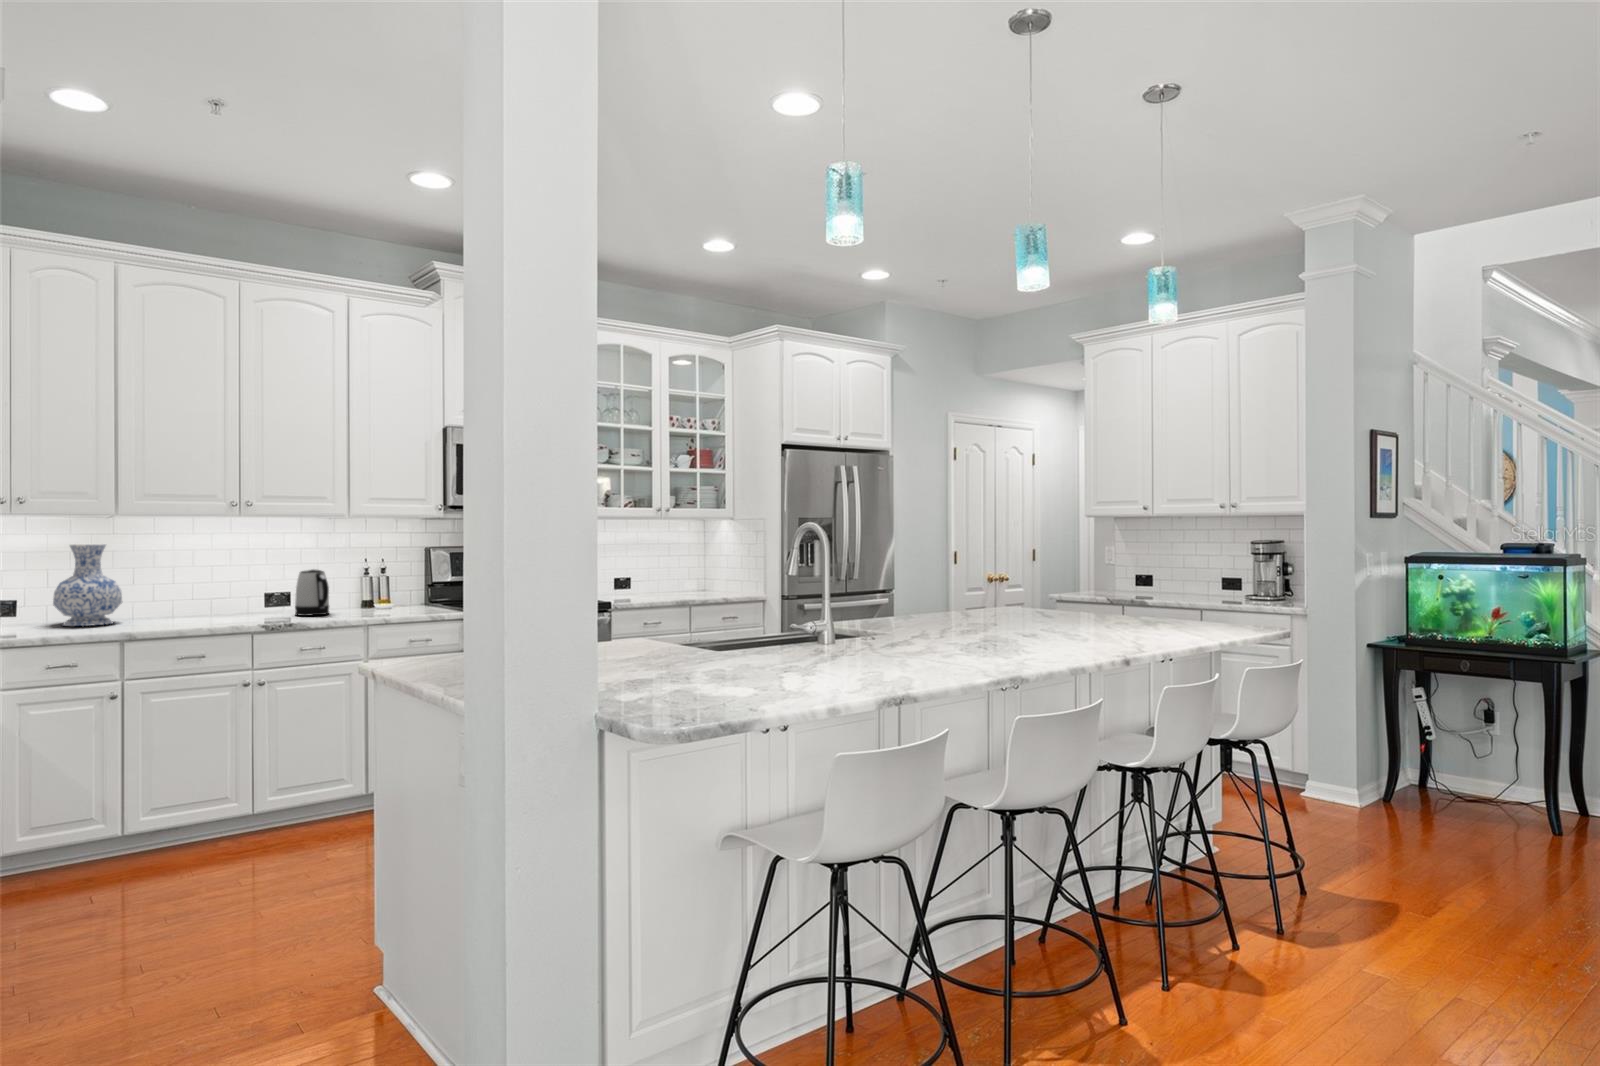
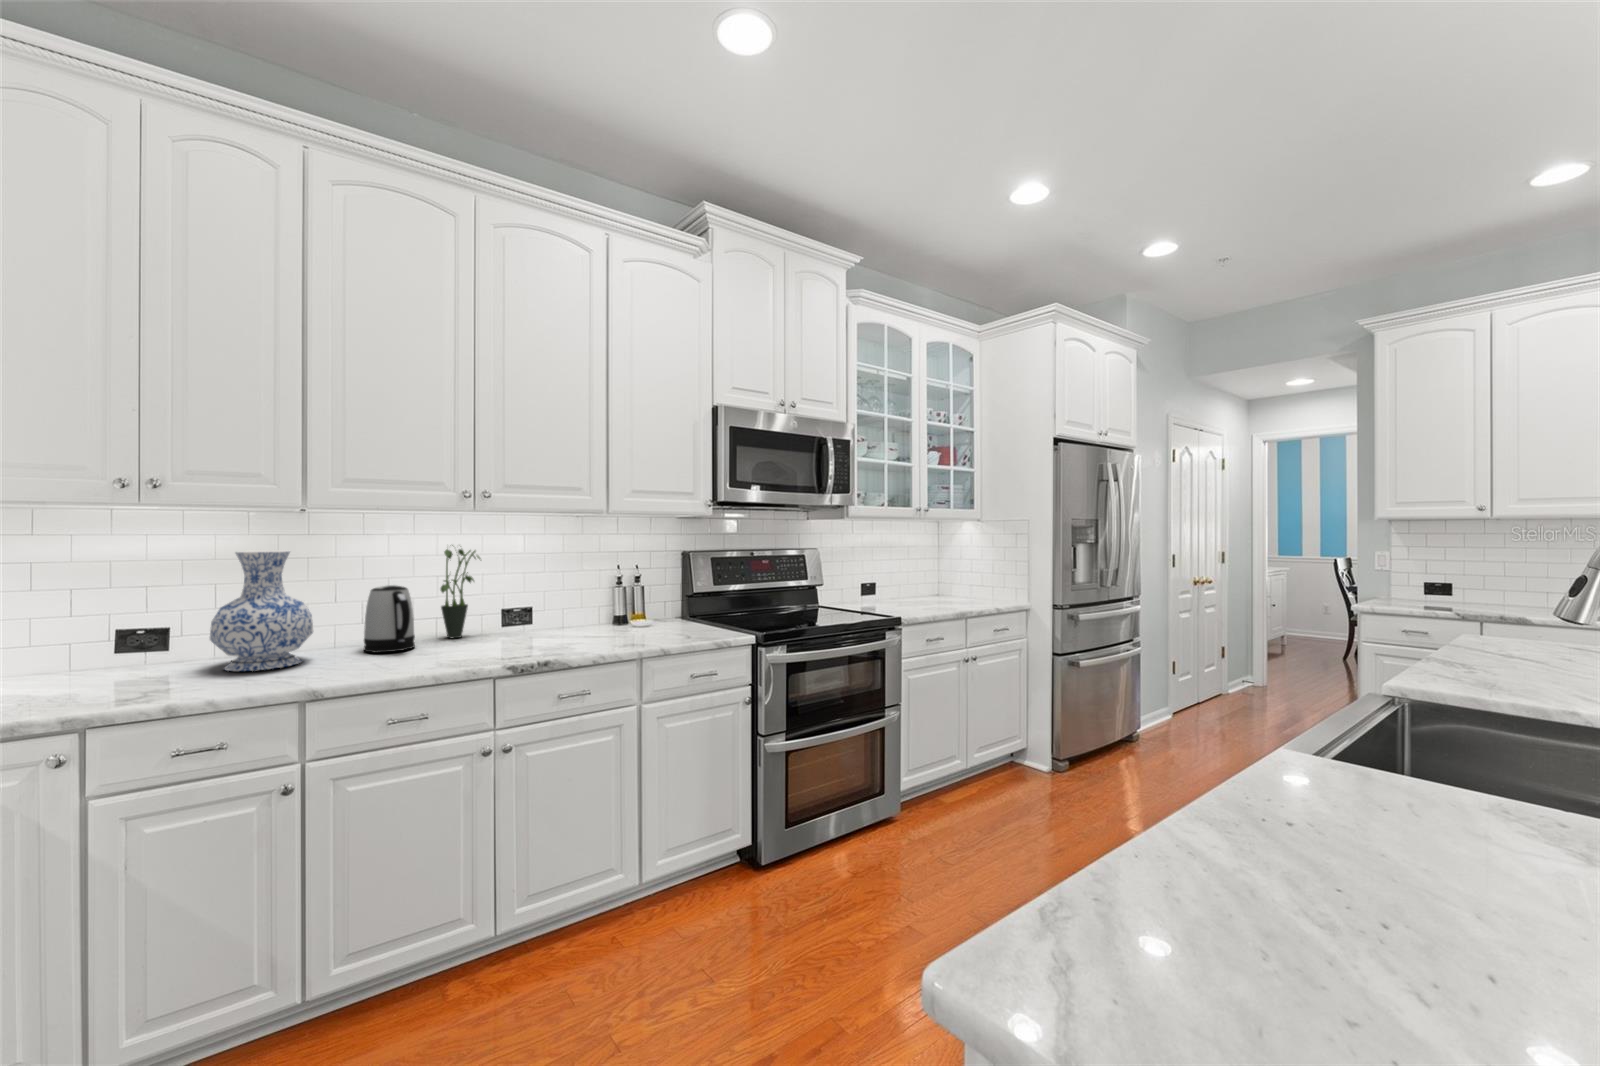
potted plant: none [215,540,248,613] -> present [441,545,480,638]
kettle: present [295,569,329,616] -> present [364,585,415,653]

